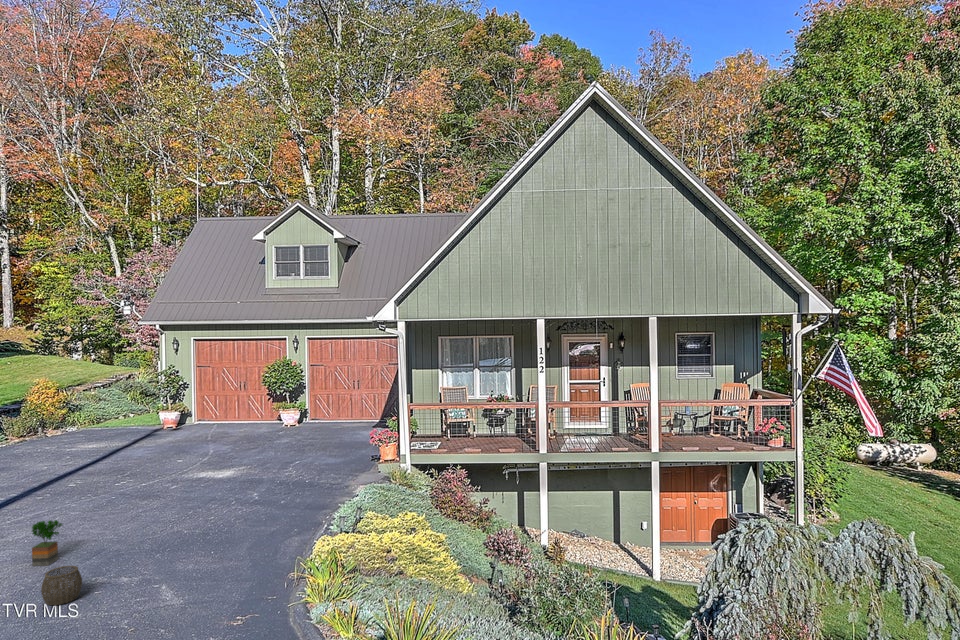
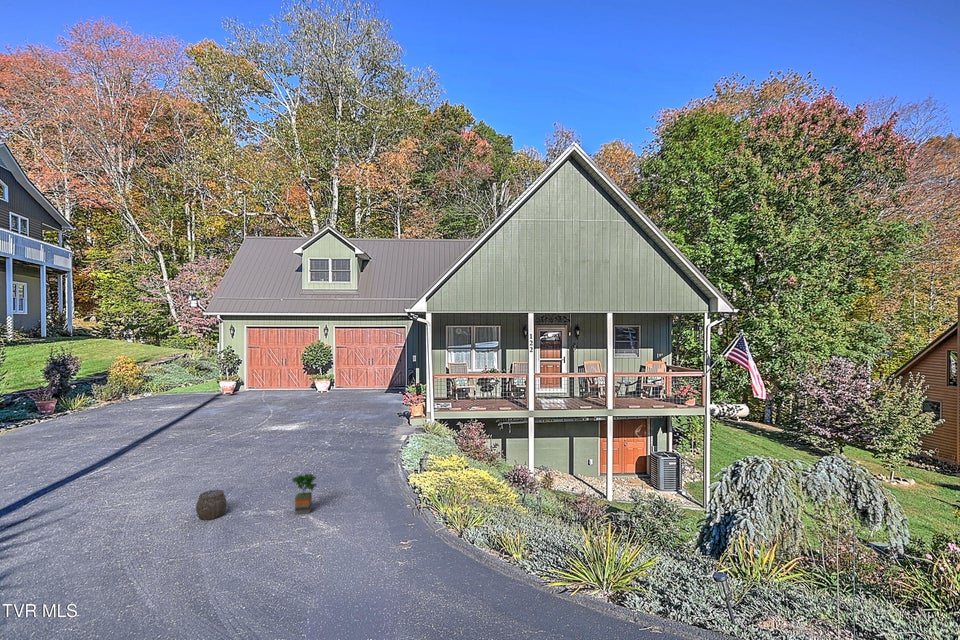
potted tree: present [32,520,62,566] -> present [293,474,316,514]

